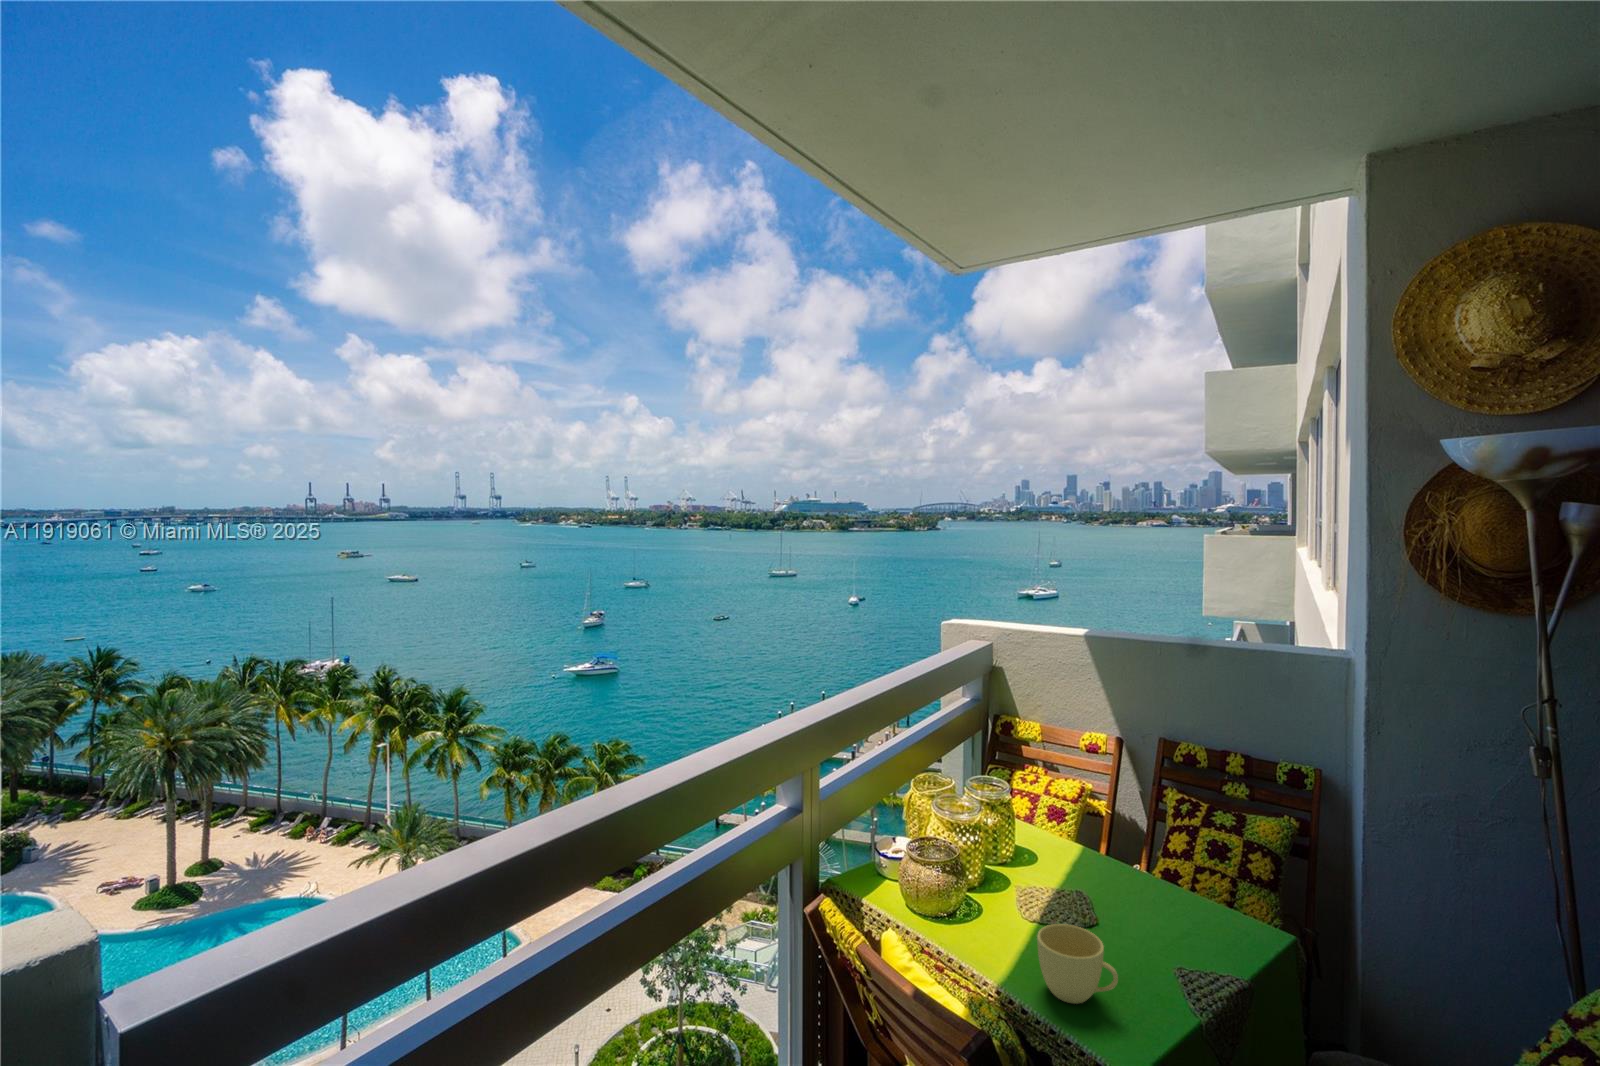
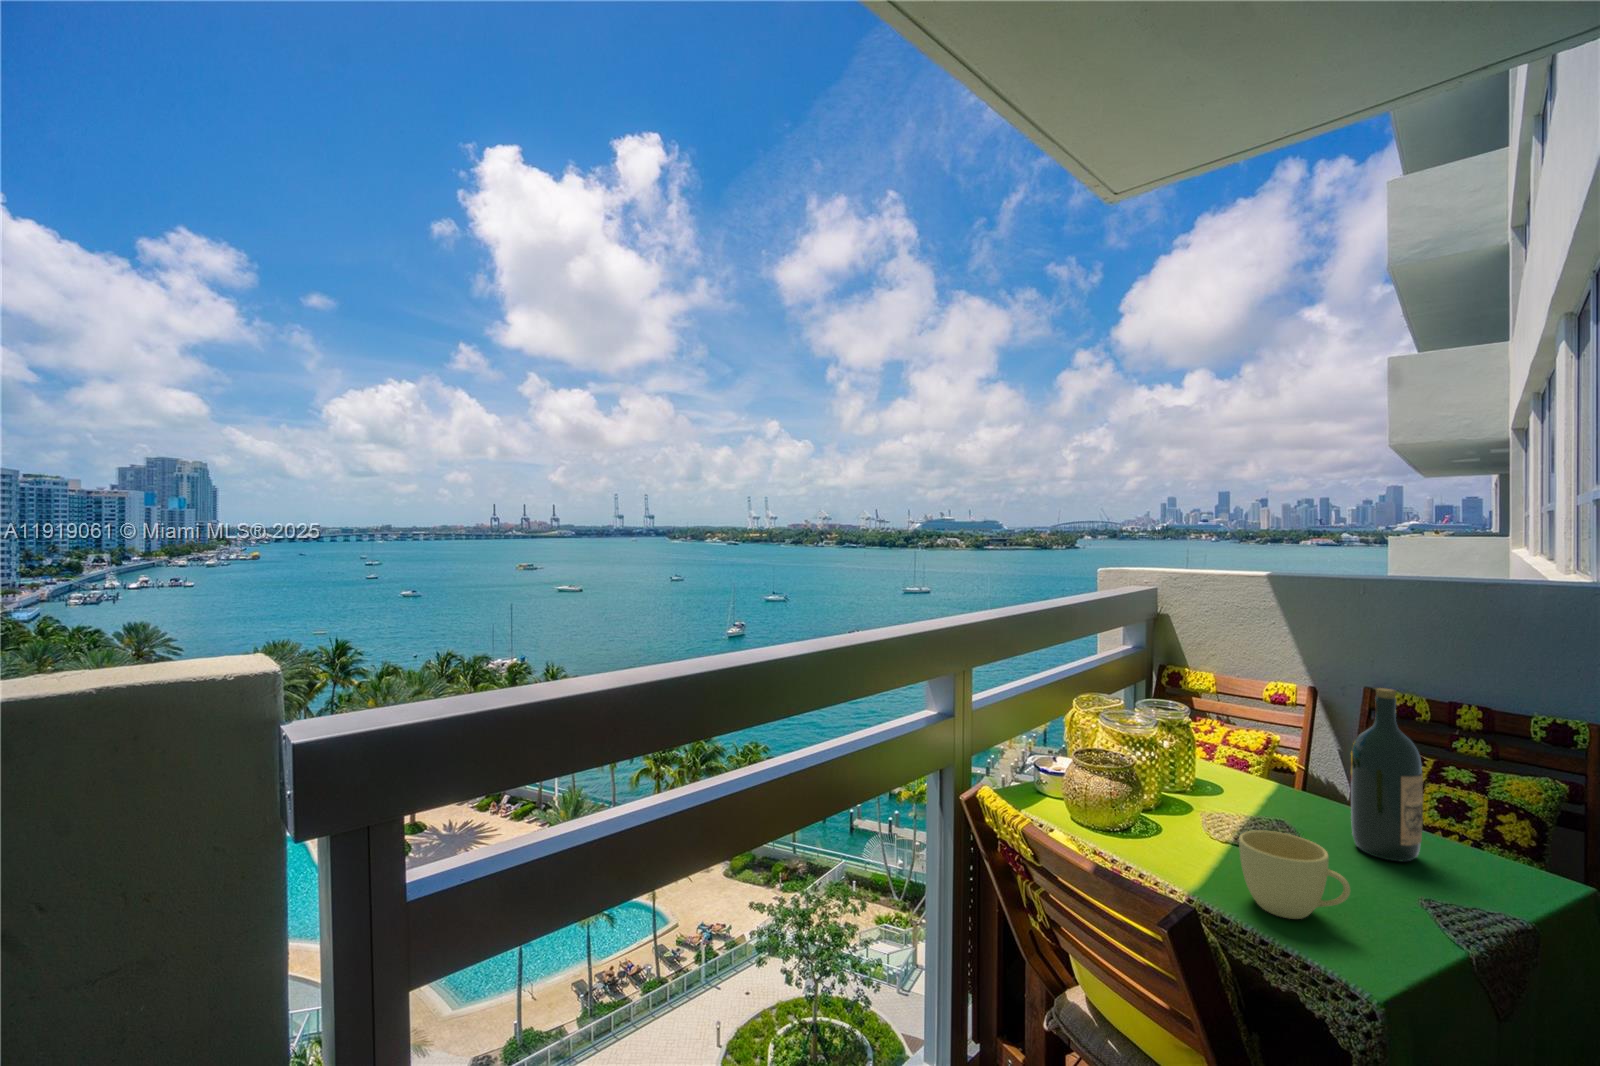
wine bottle: none [1131,782,1183,928] -> present [1351,688,1423,861]

